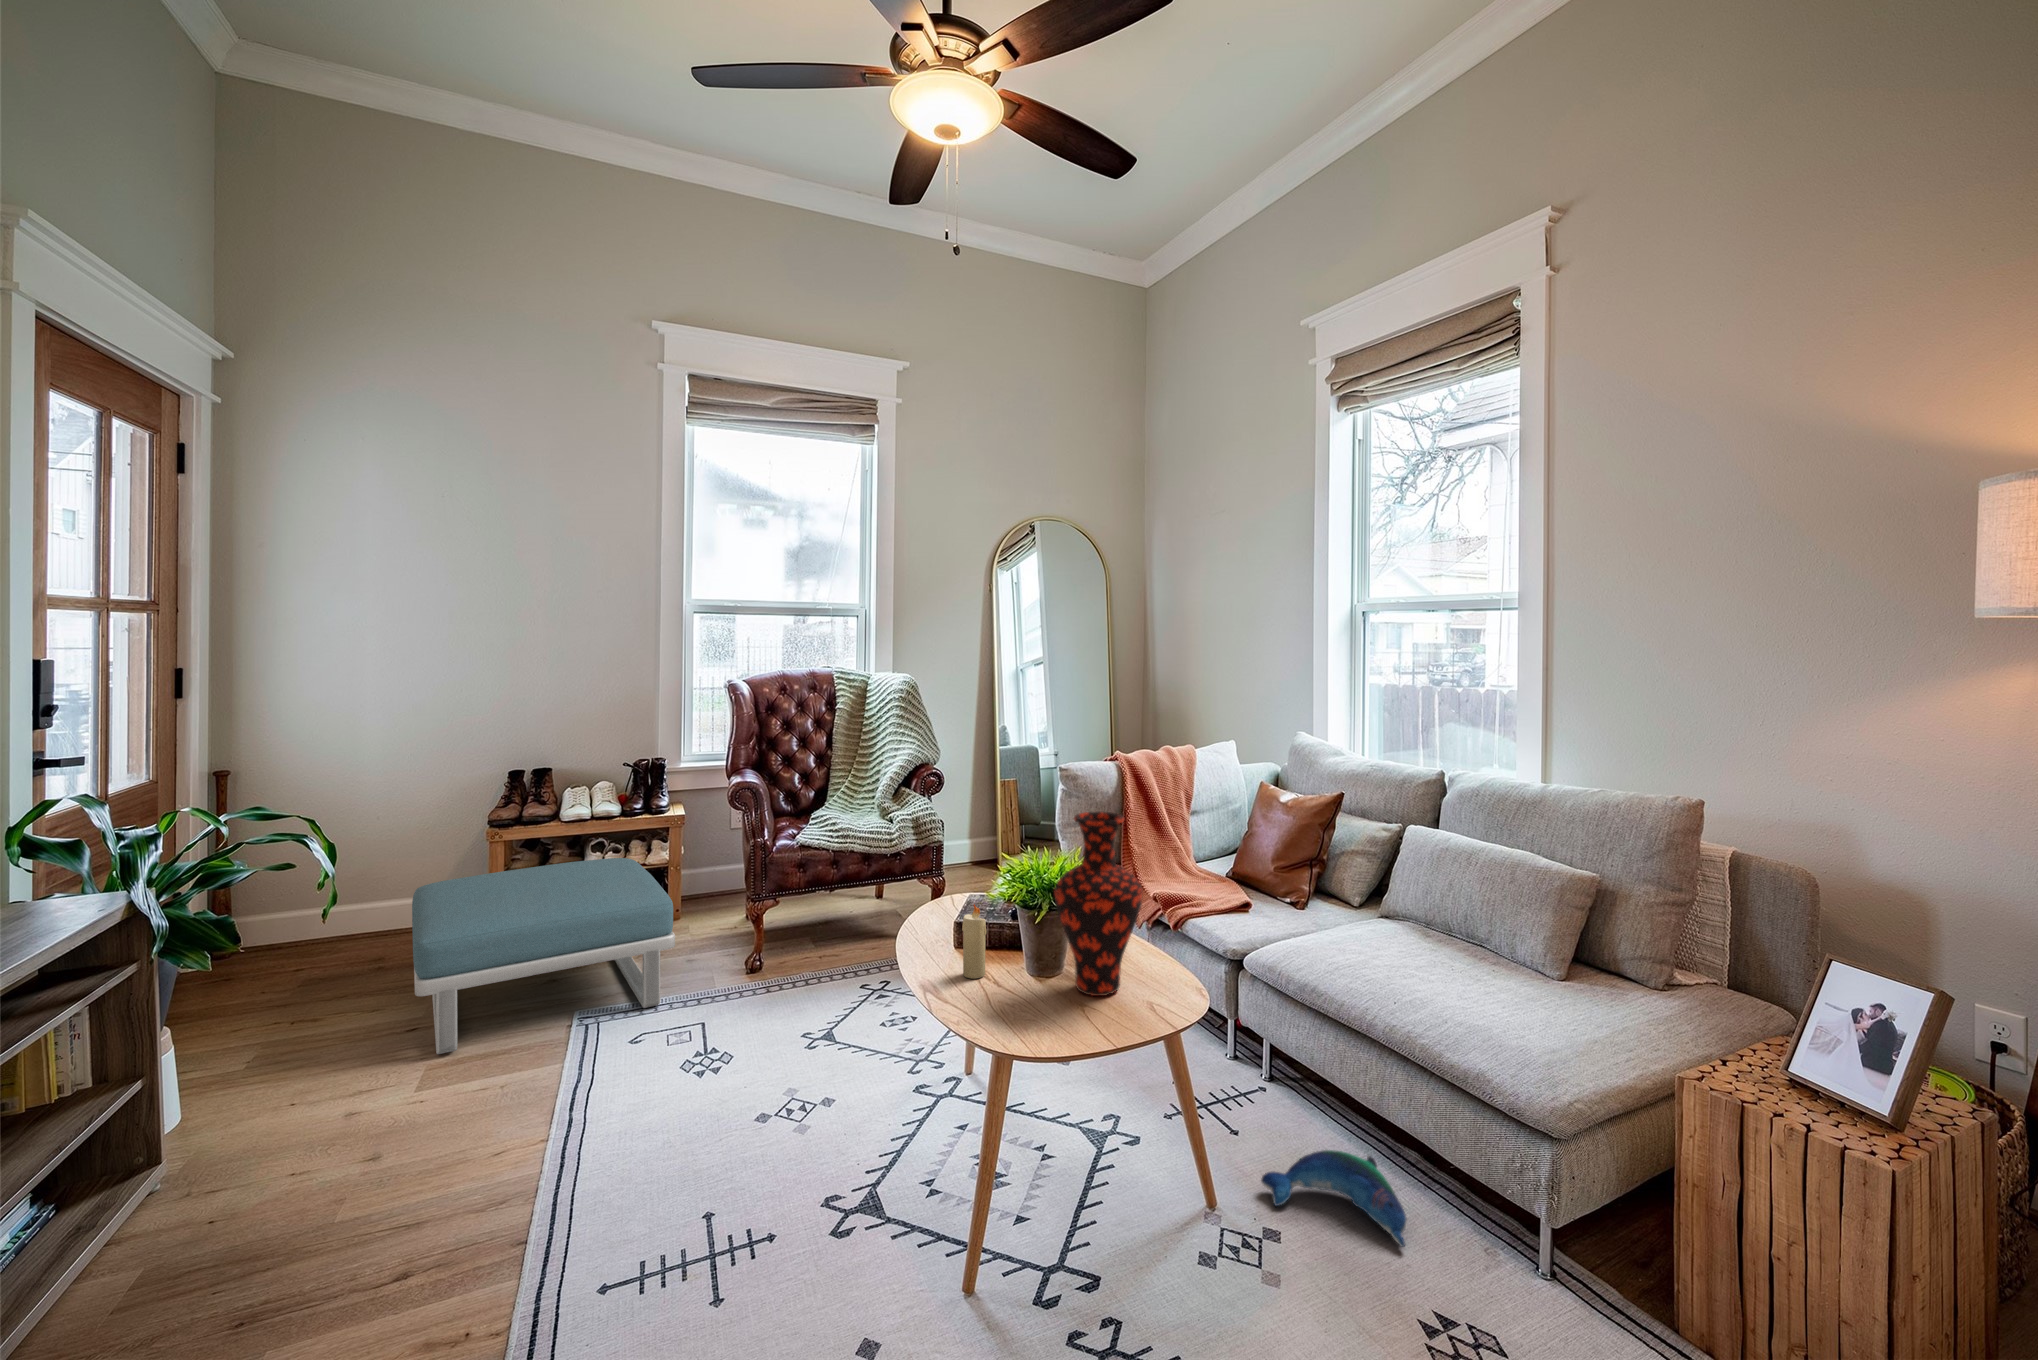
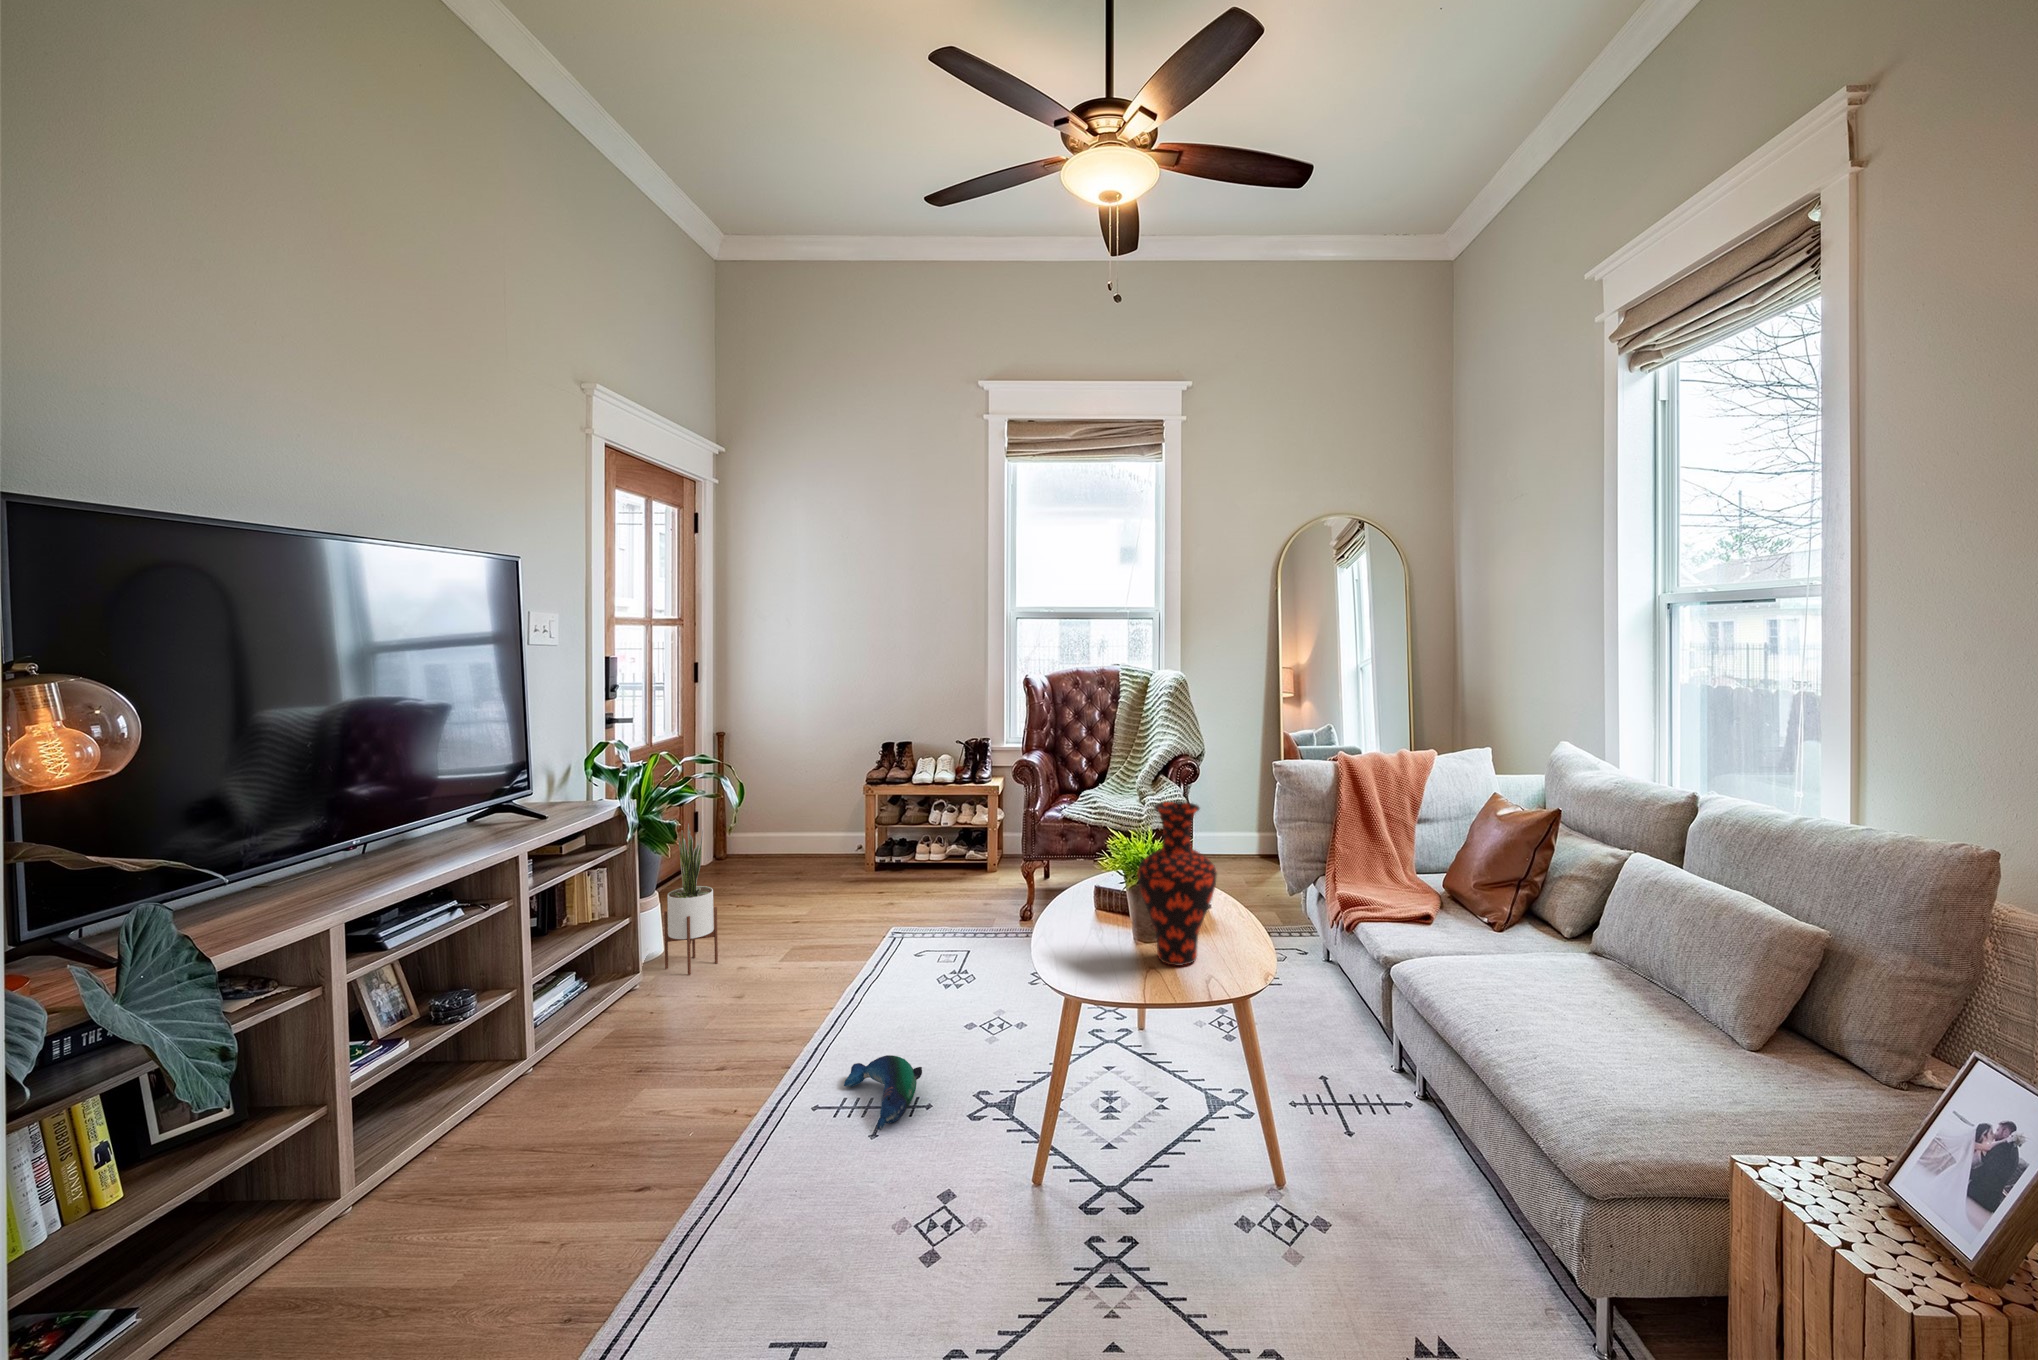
footstool: present [412,858,675,1054] -> none [783,816,959,942]
candle: present [962,904,986,979] -> none [1080,872,1100,936]
potted plant: none [212,910,311,1139] -> present [664,824,718,975]
plush toy: present [1261,1150,1407,1247] -> present [844,1055,922,1130]

